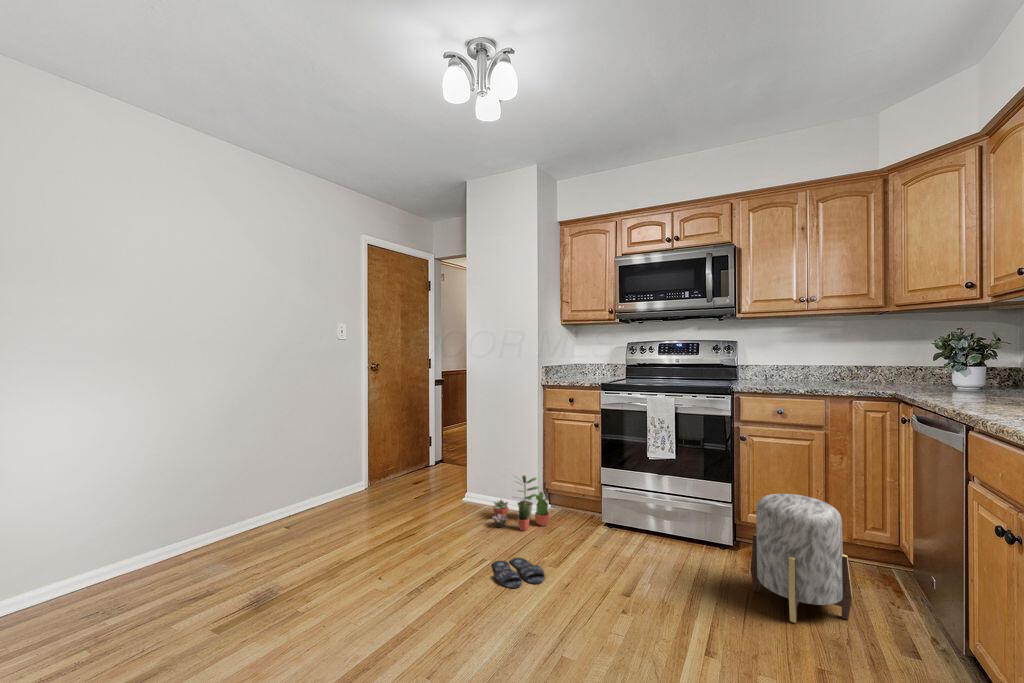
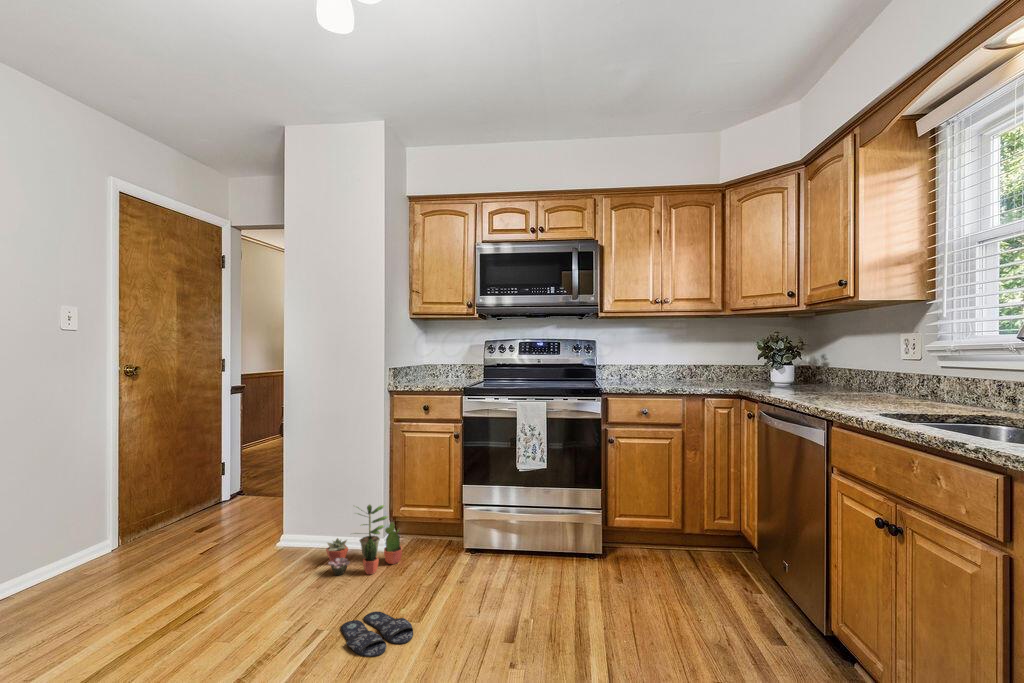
stool: present [750,494,852,623] -> none [630,496,721,627]

